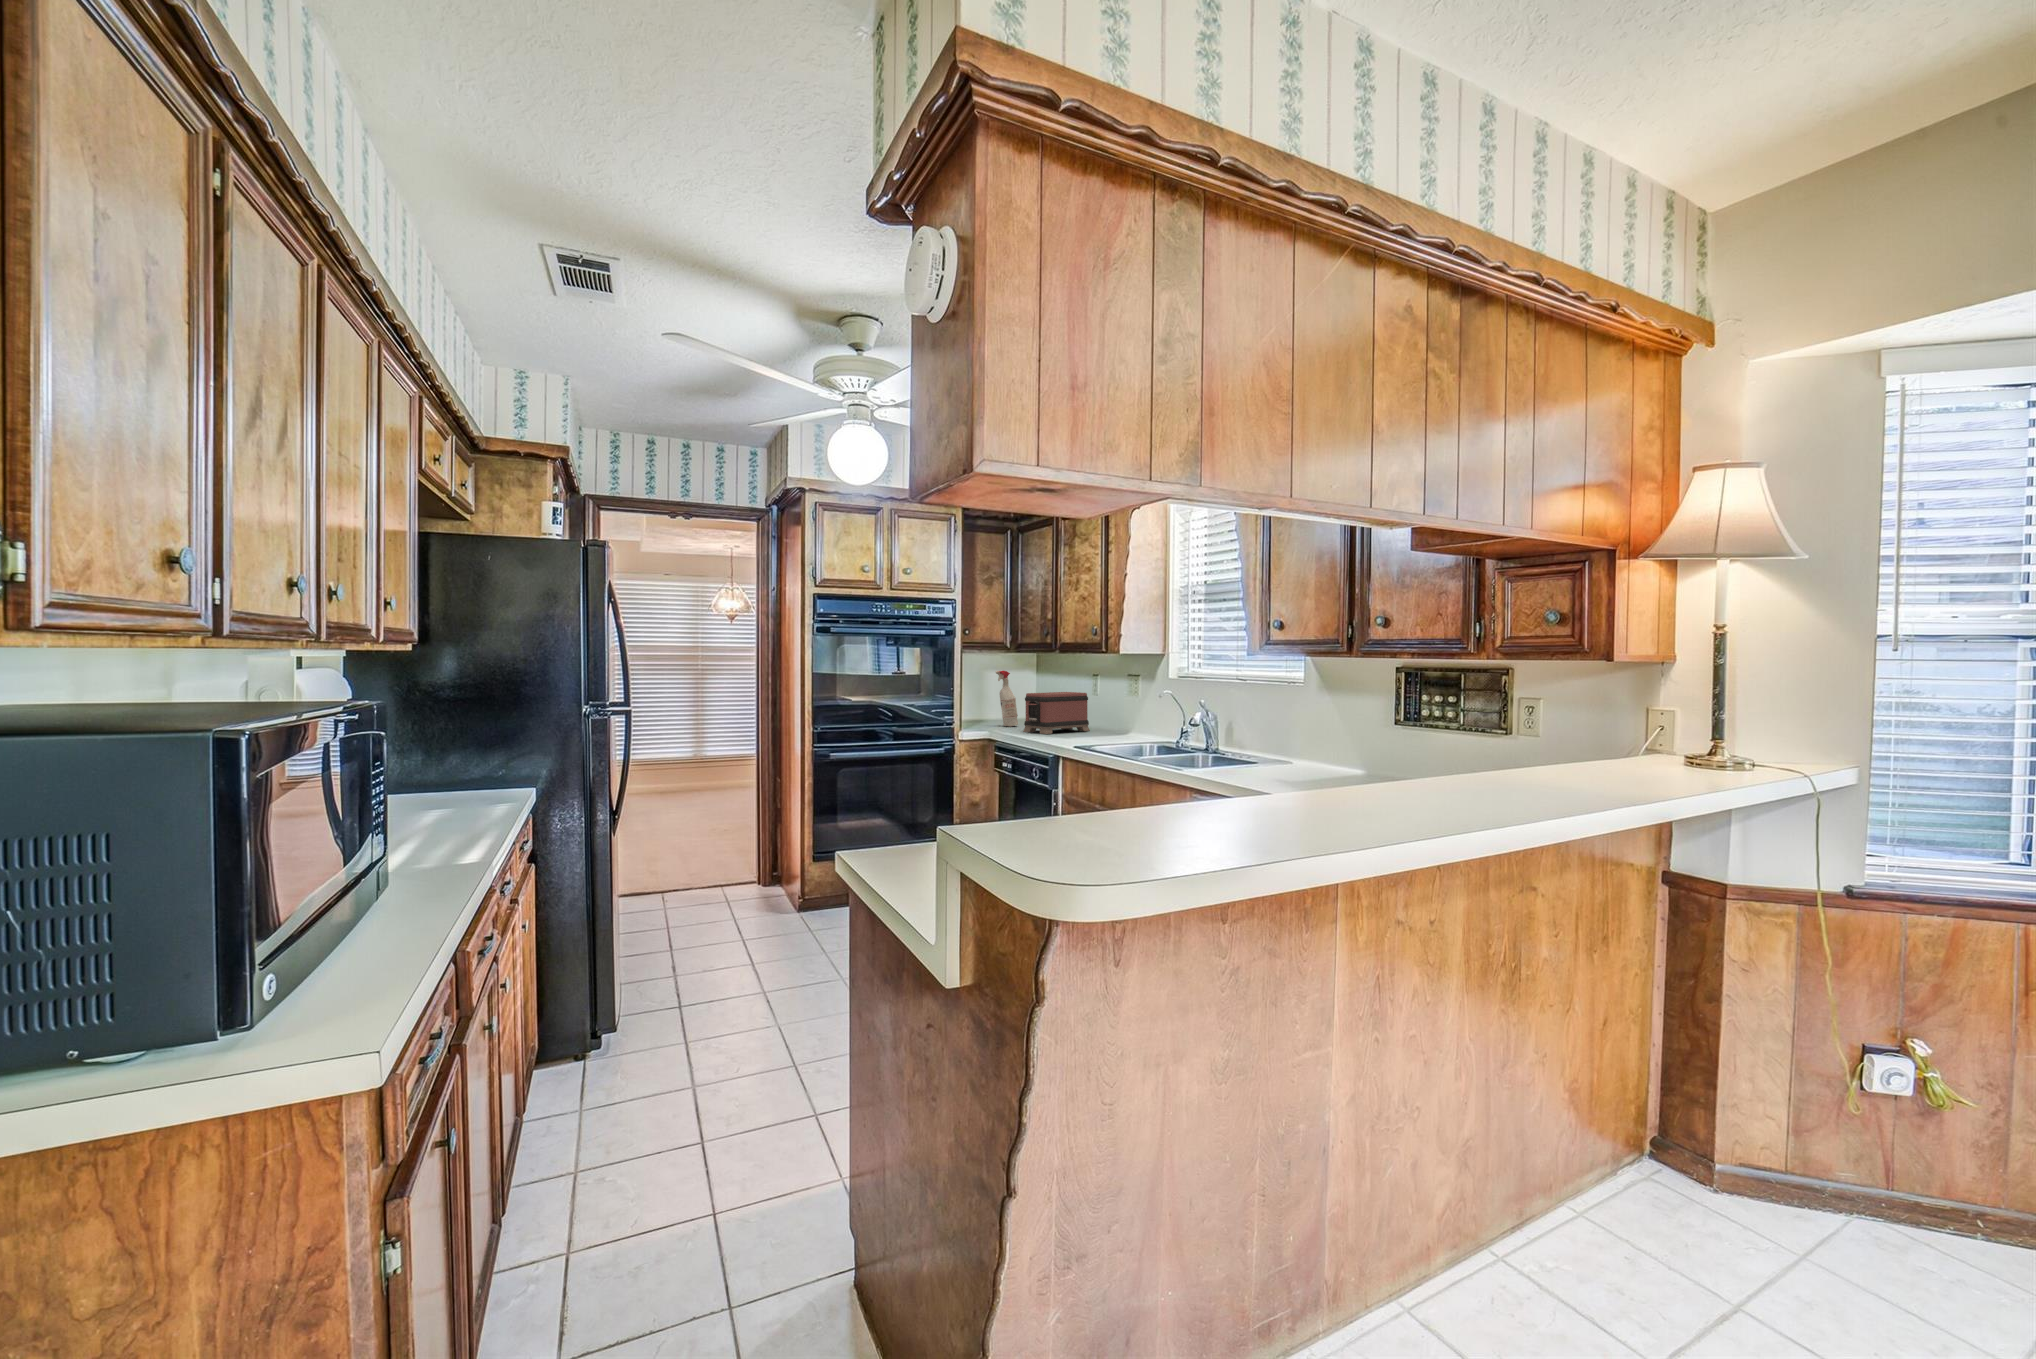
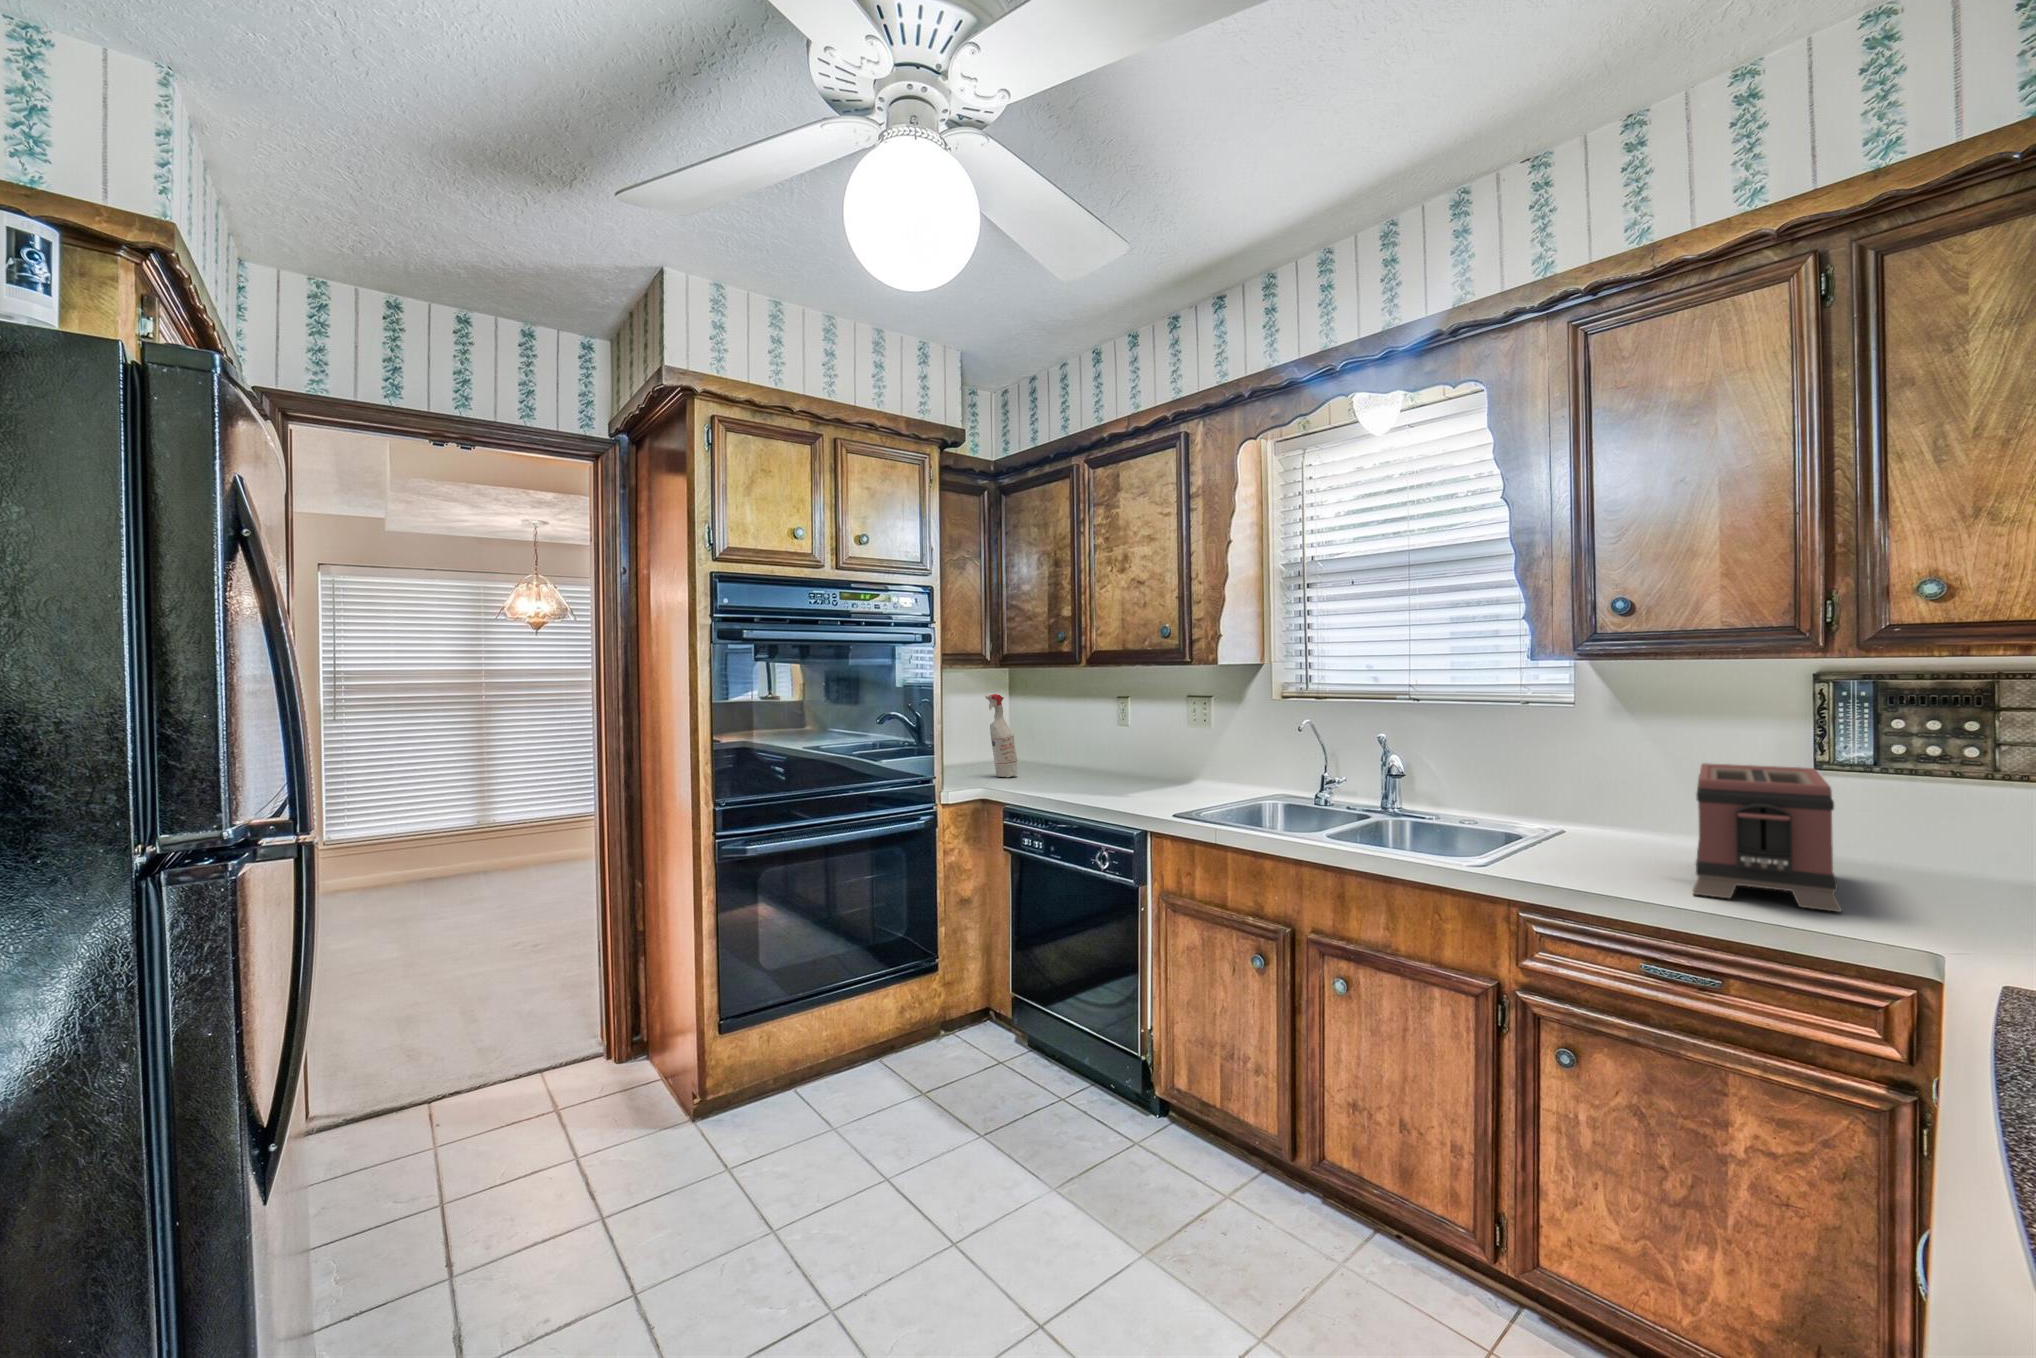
toaster: present [1023,692,1090,734] -> present [1693,763,1842,912]

